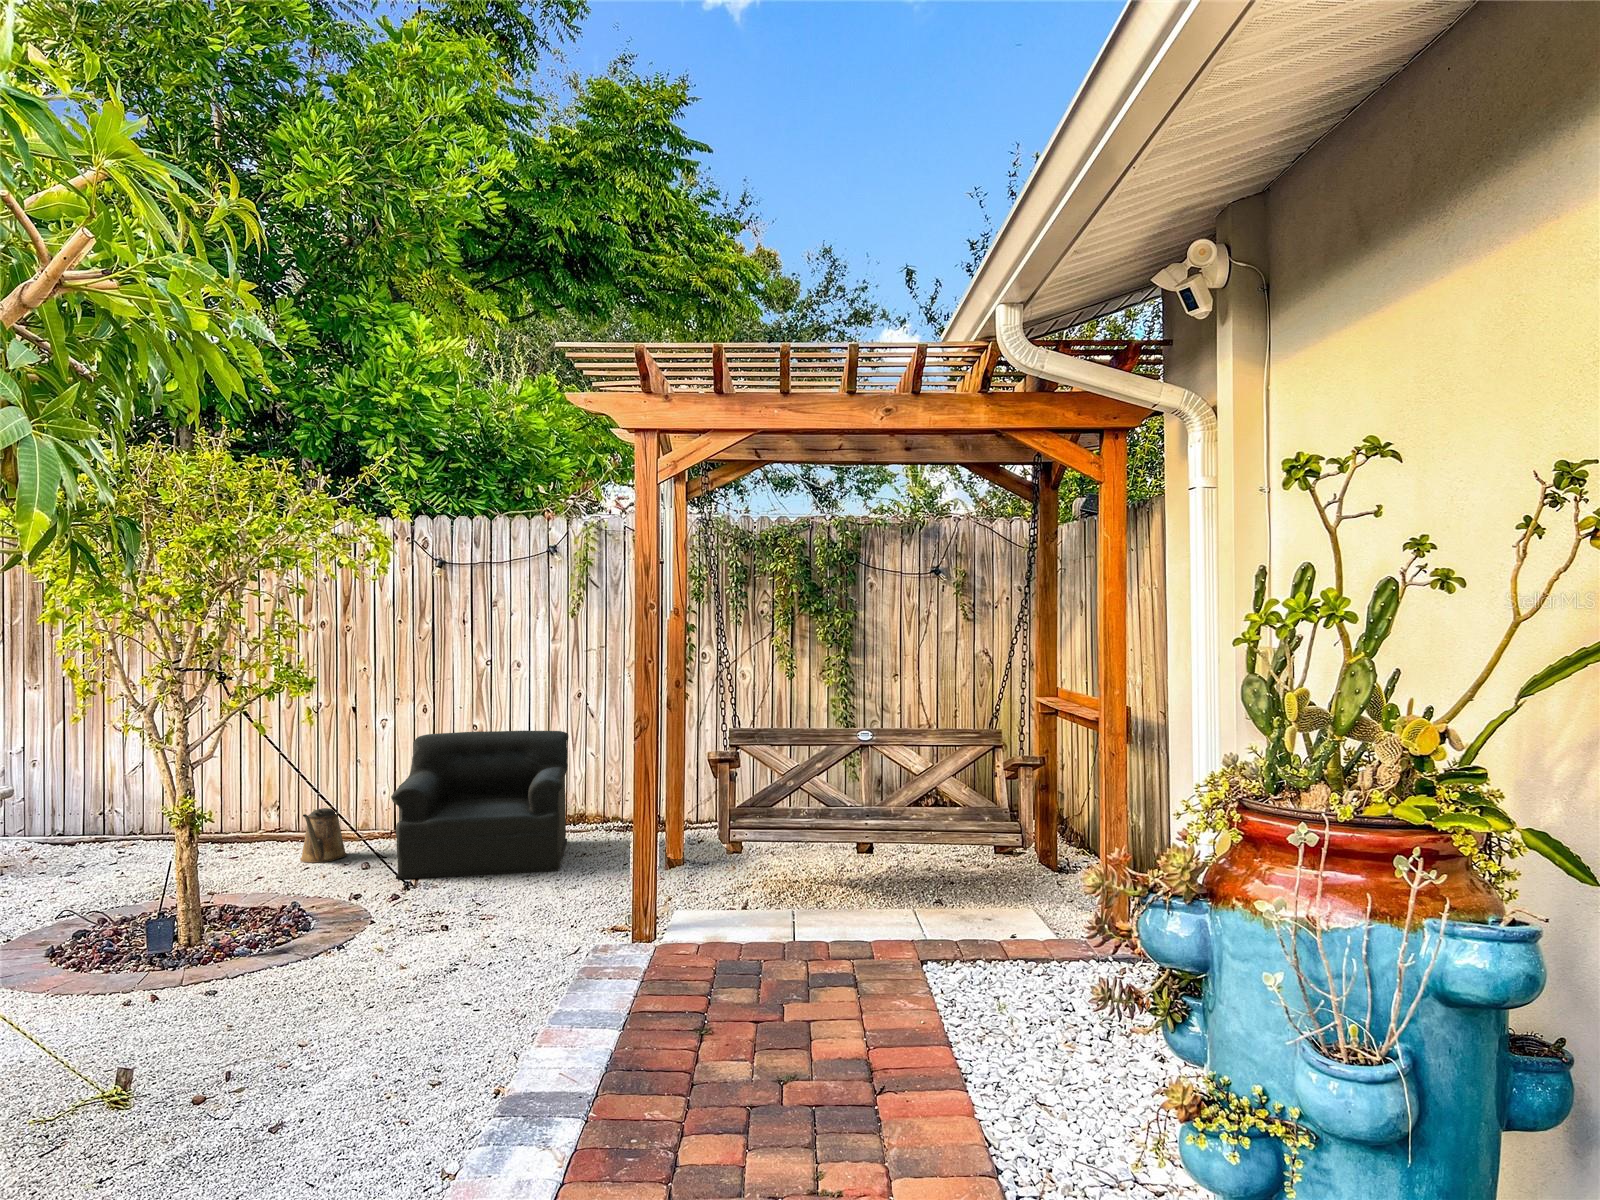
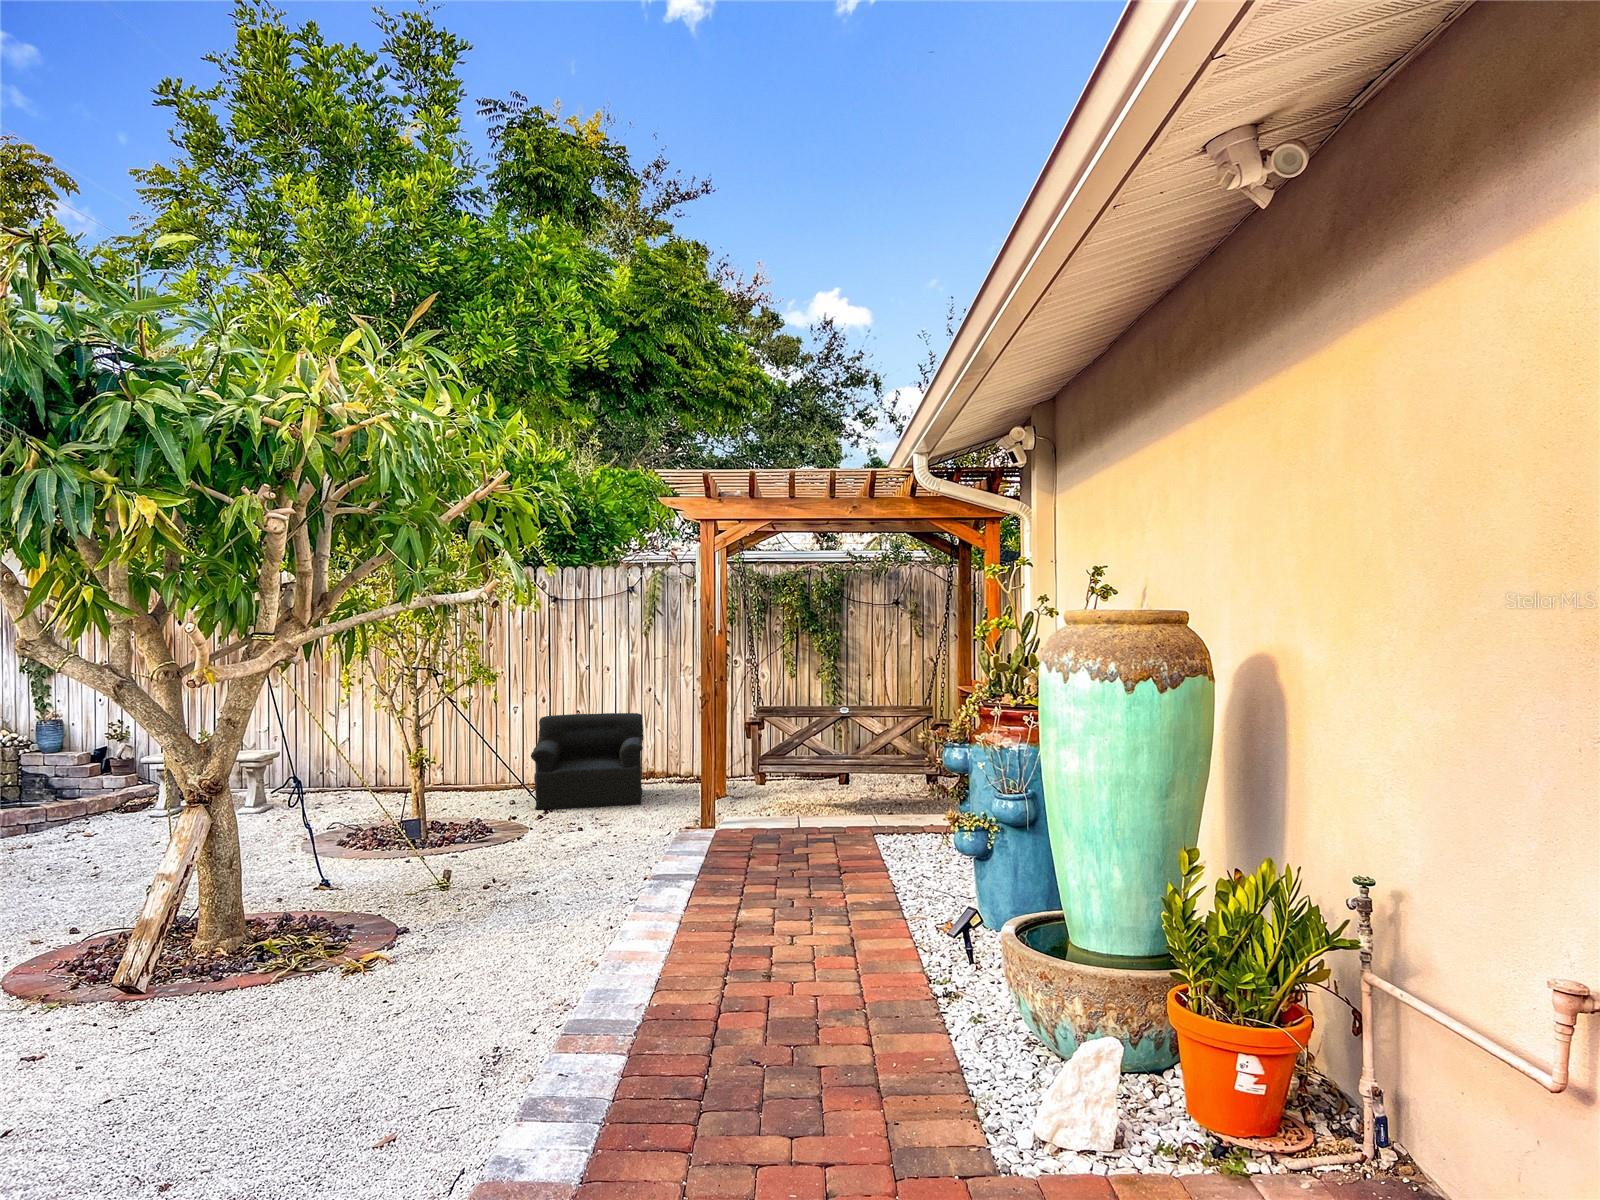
watering can: present [300,808,347,863] -> none [464,767,494,803]

